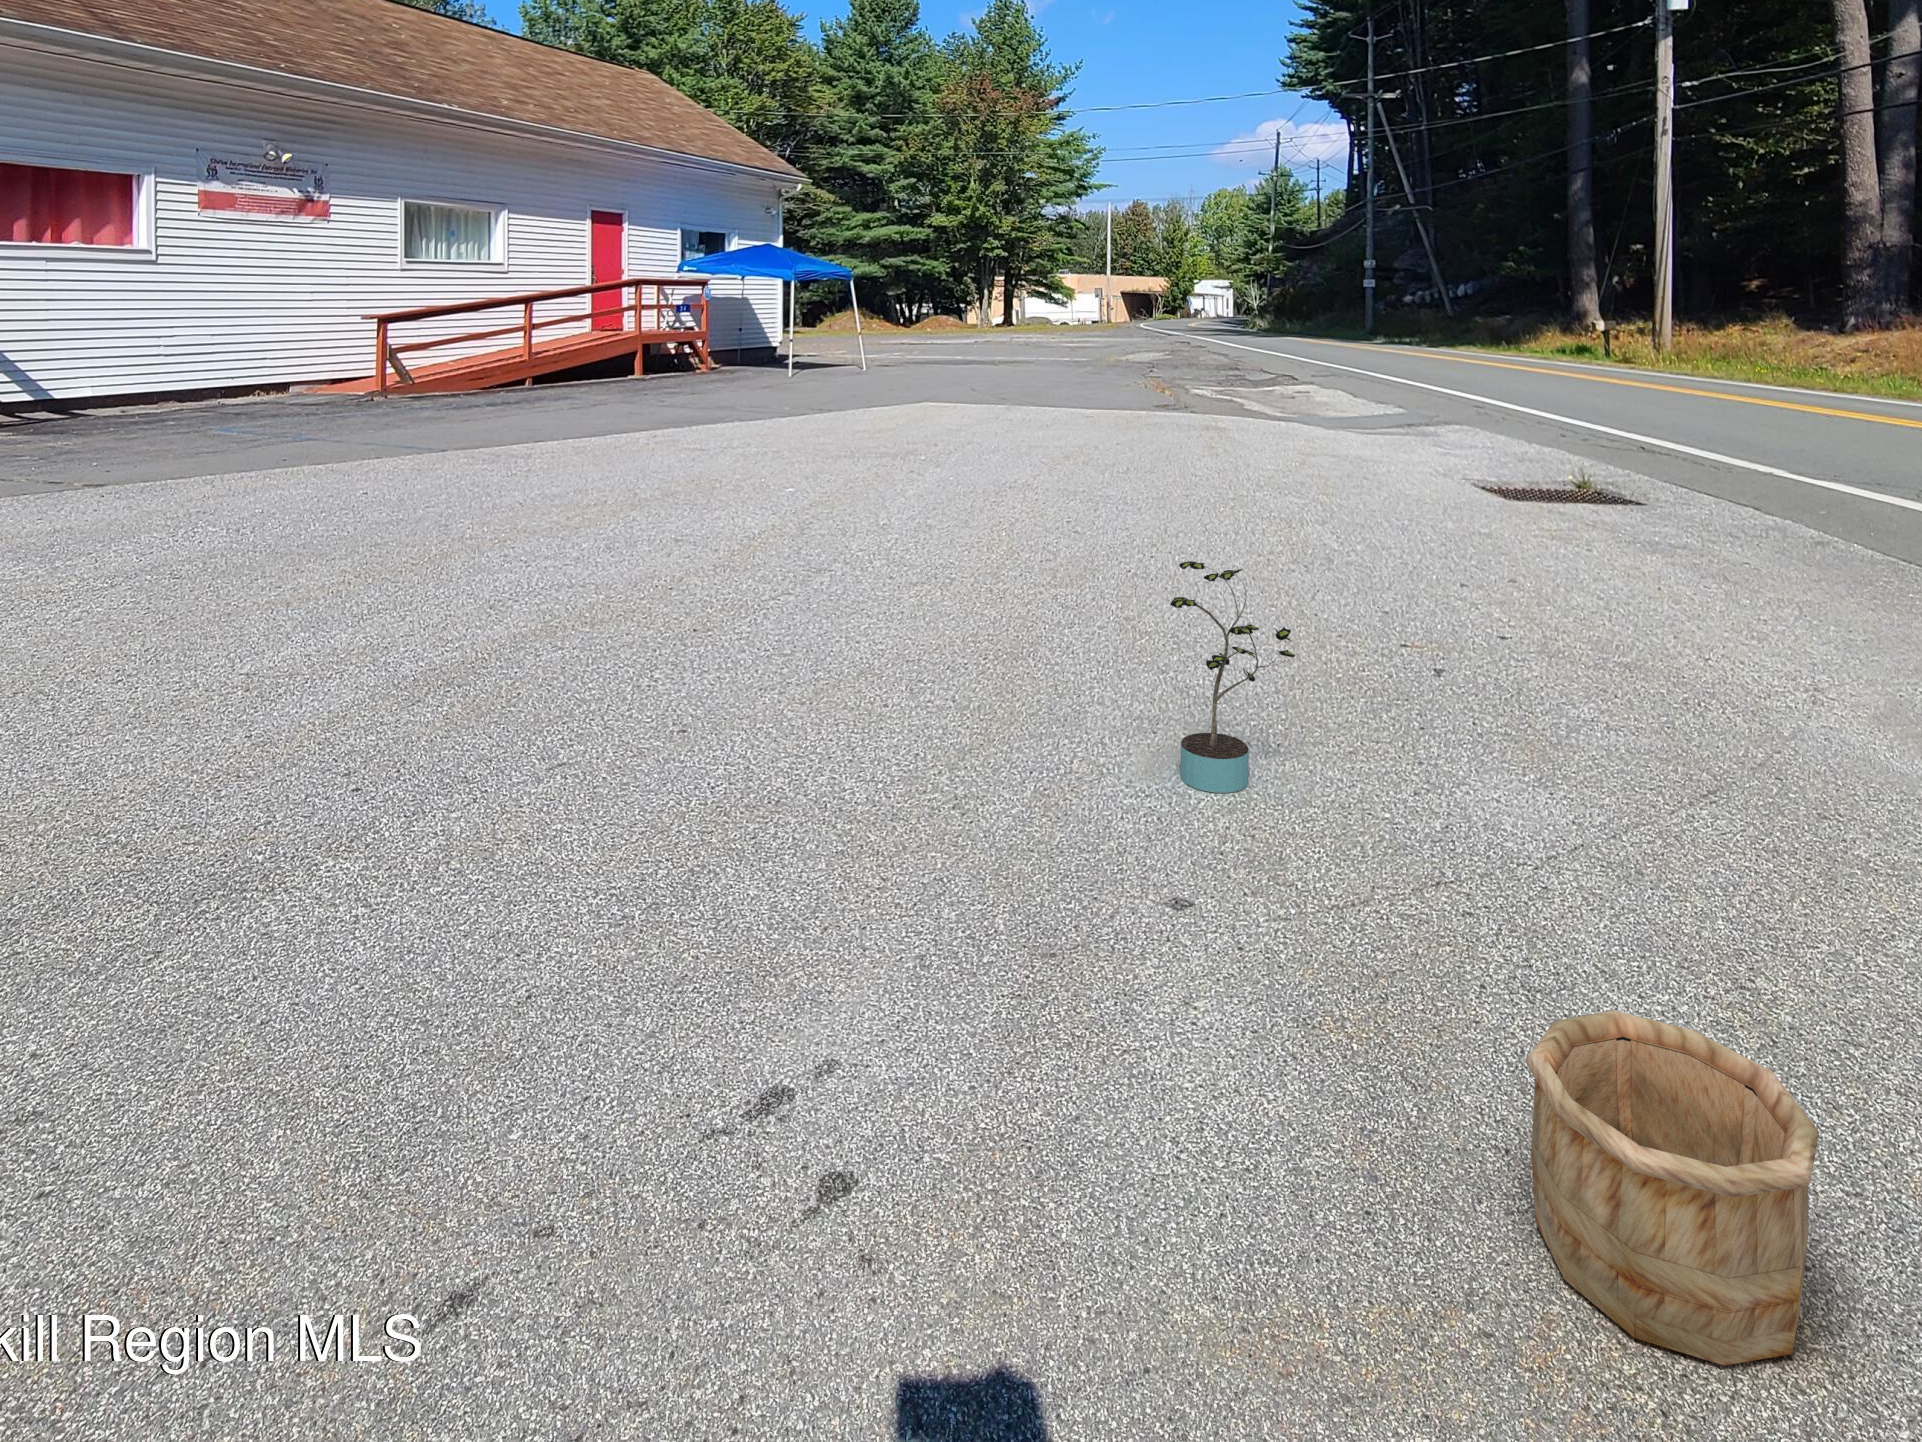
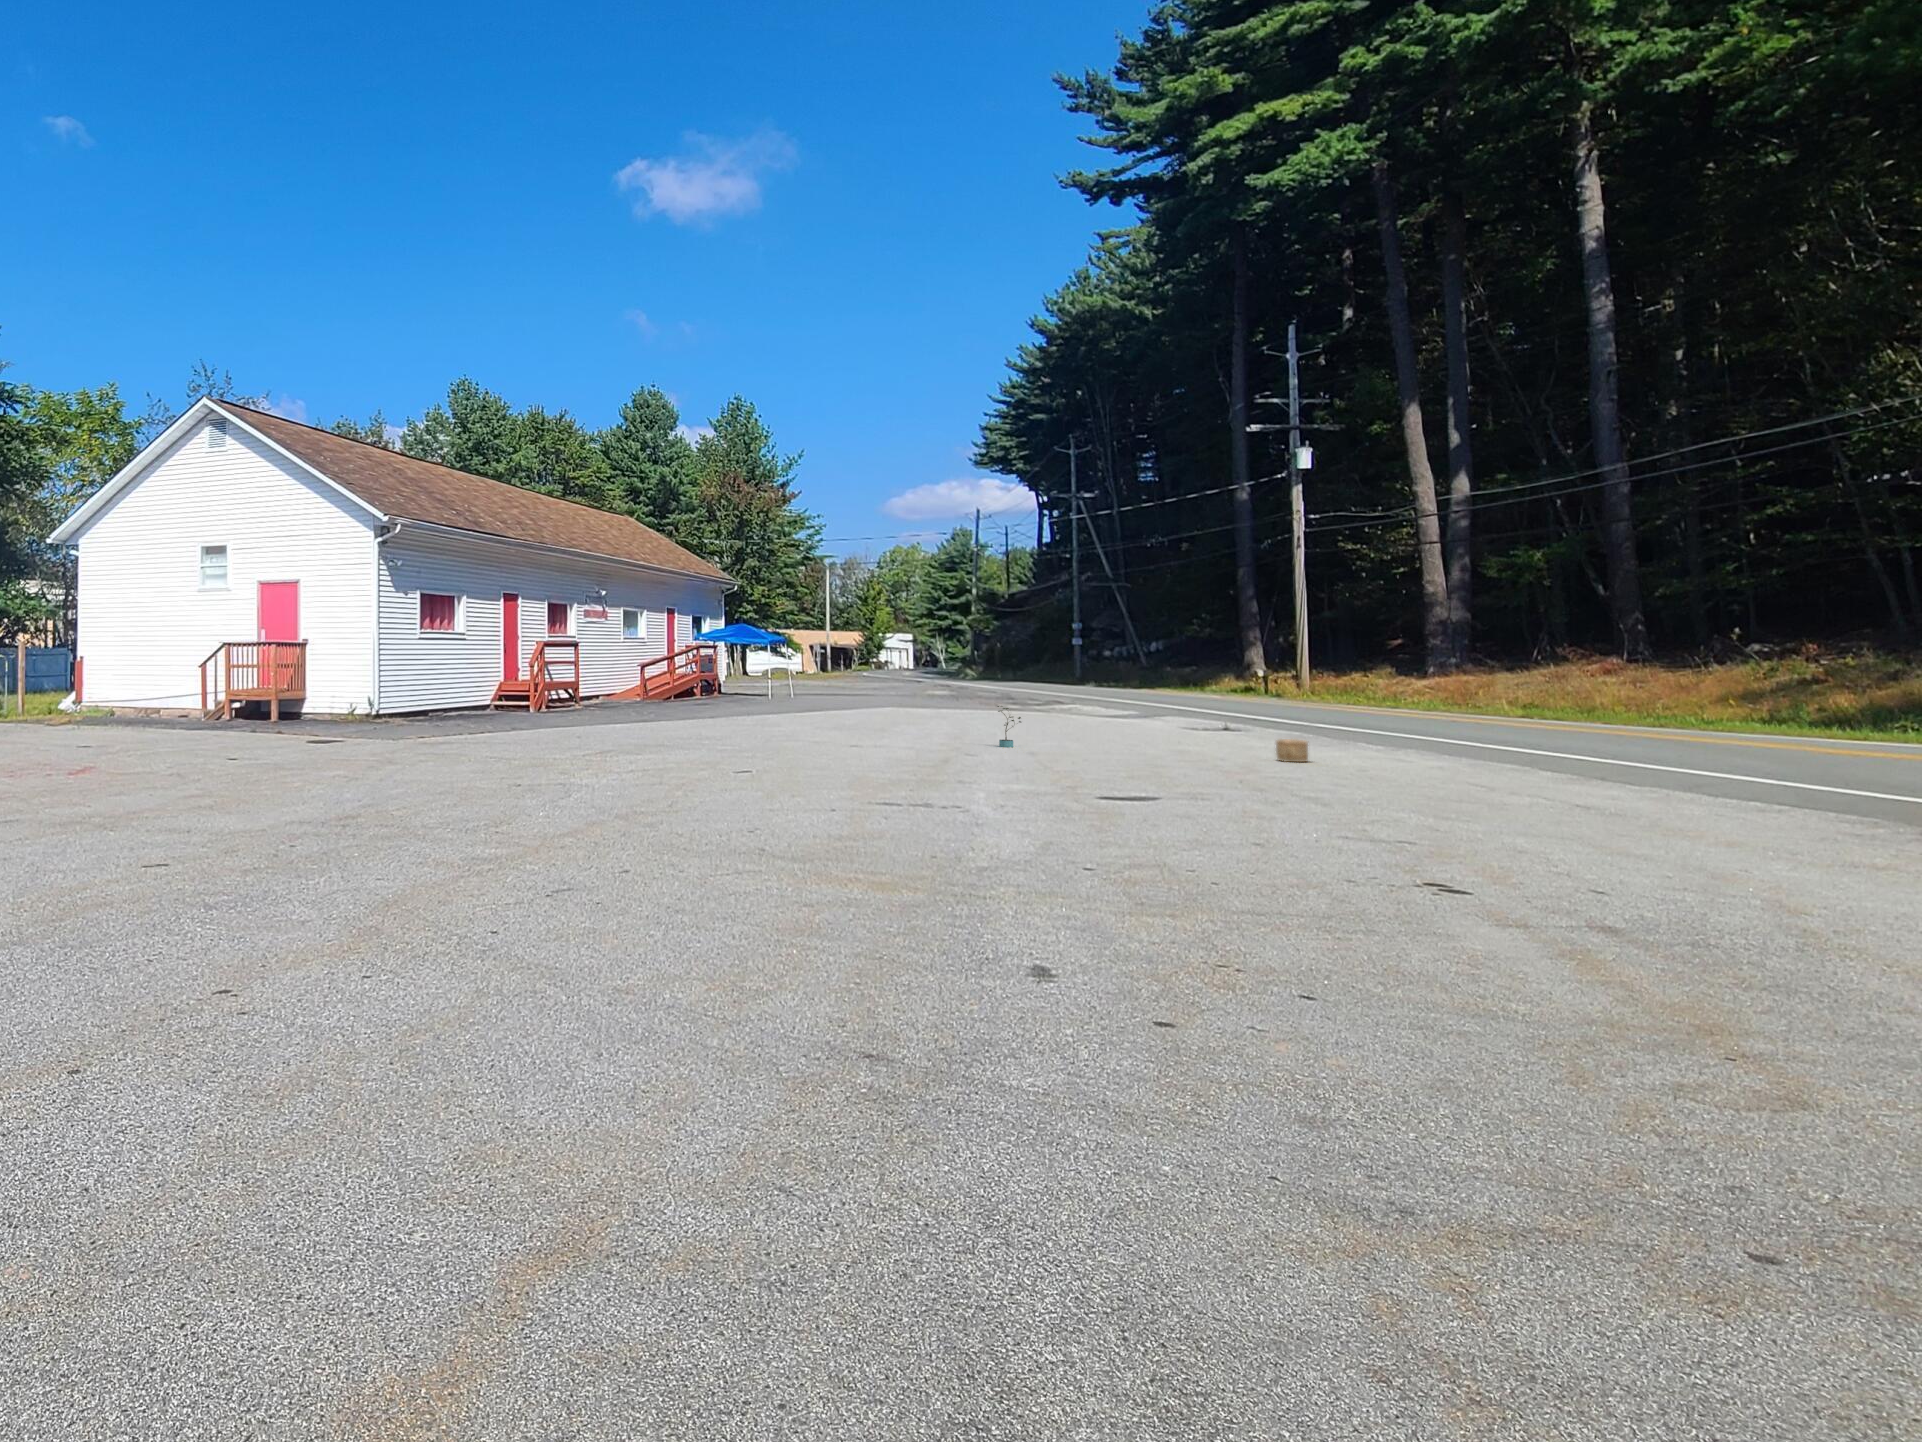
potted plant: present [1170,561,1295,793] -> present [998,706,1021,747]

